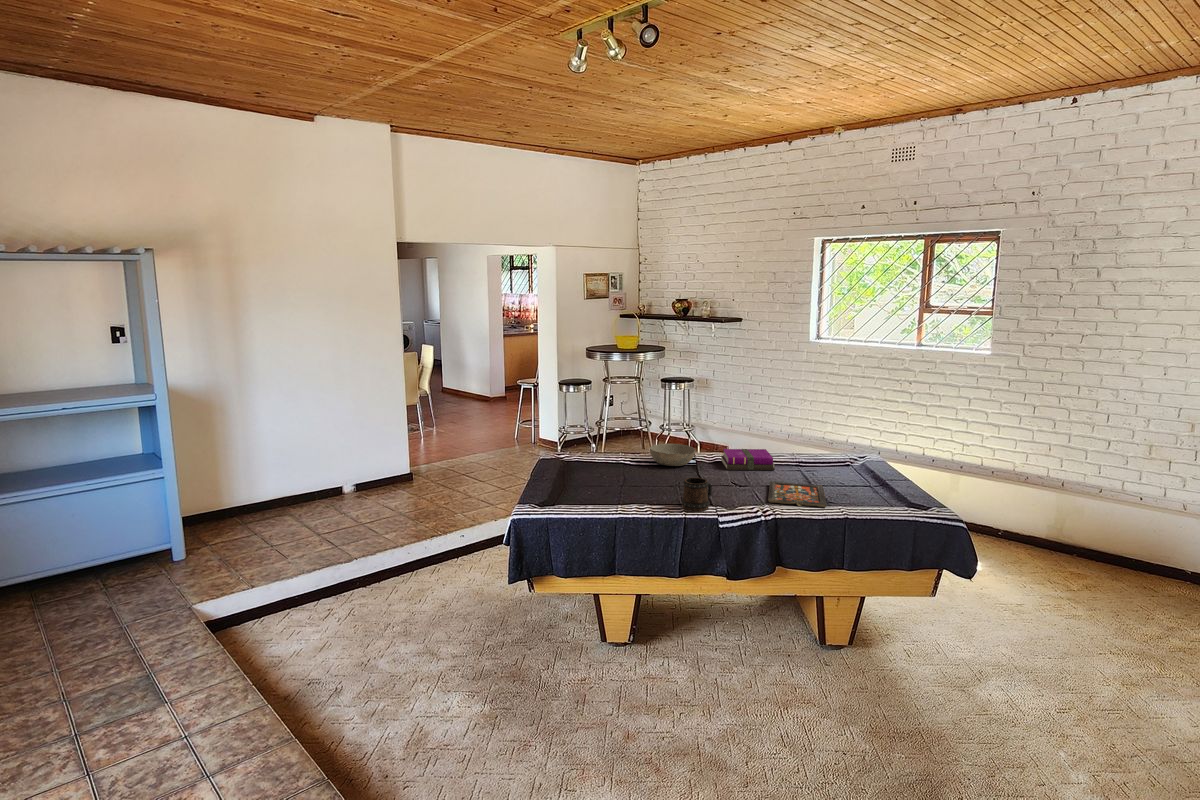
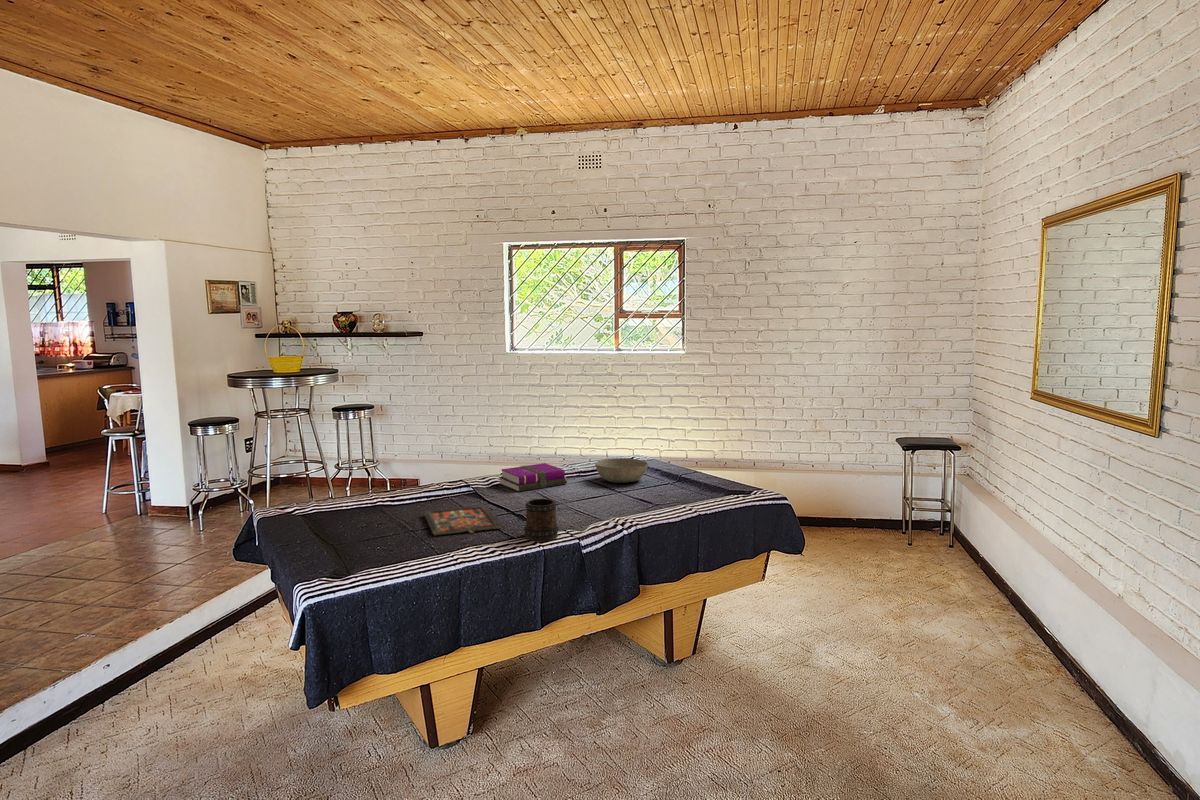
bowl: present [650,444,695,466] -> present [595,458,648,483]
board game: present [768,481,827,507] -> present [424,505,503,535]

